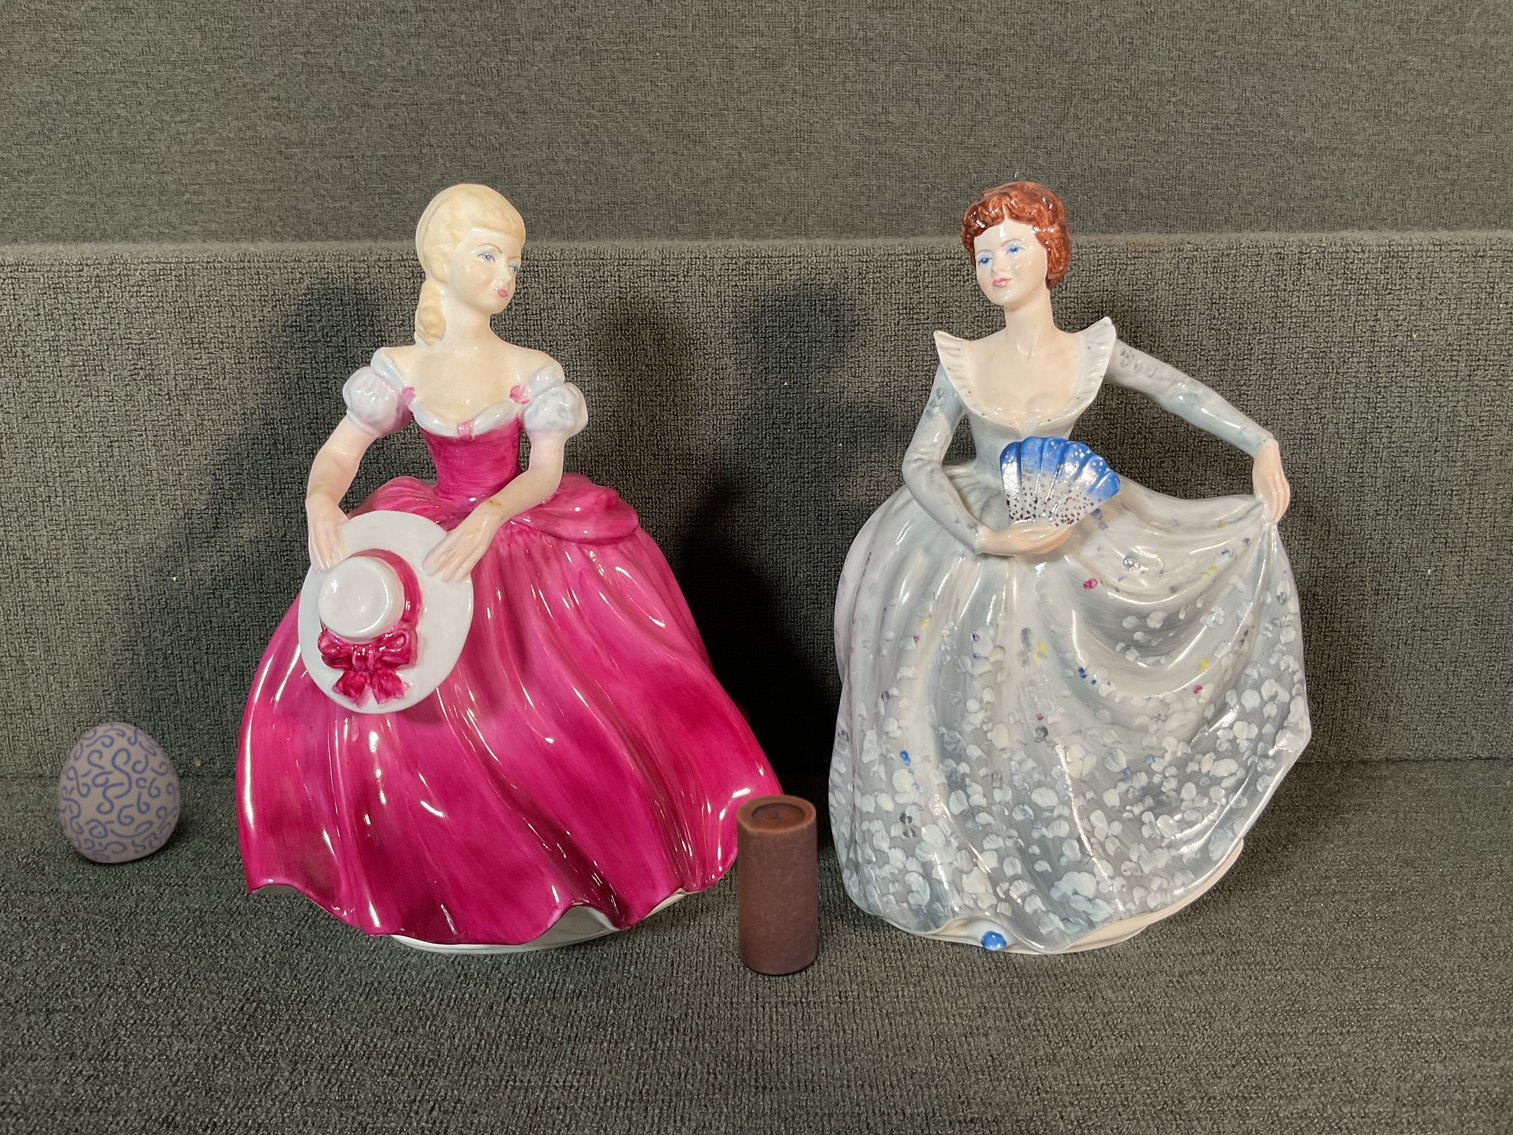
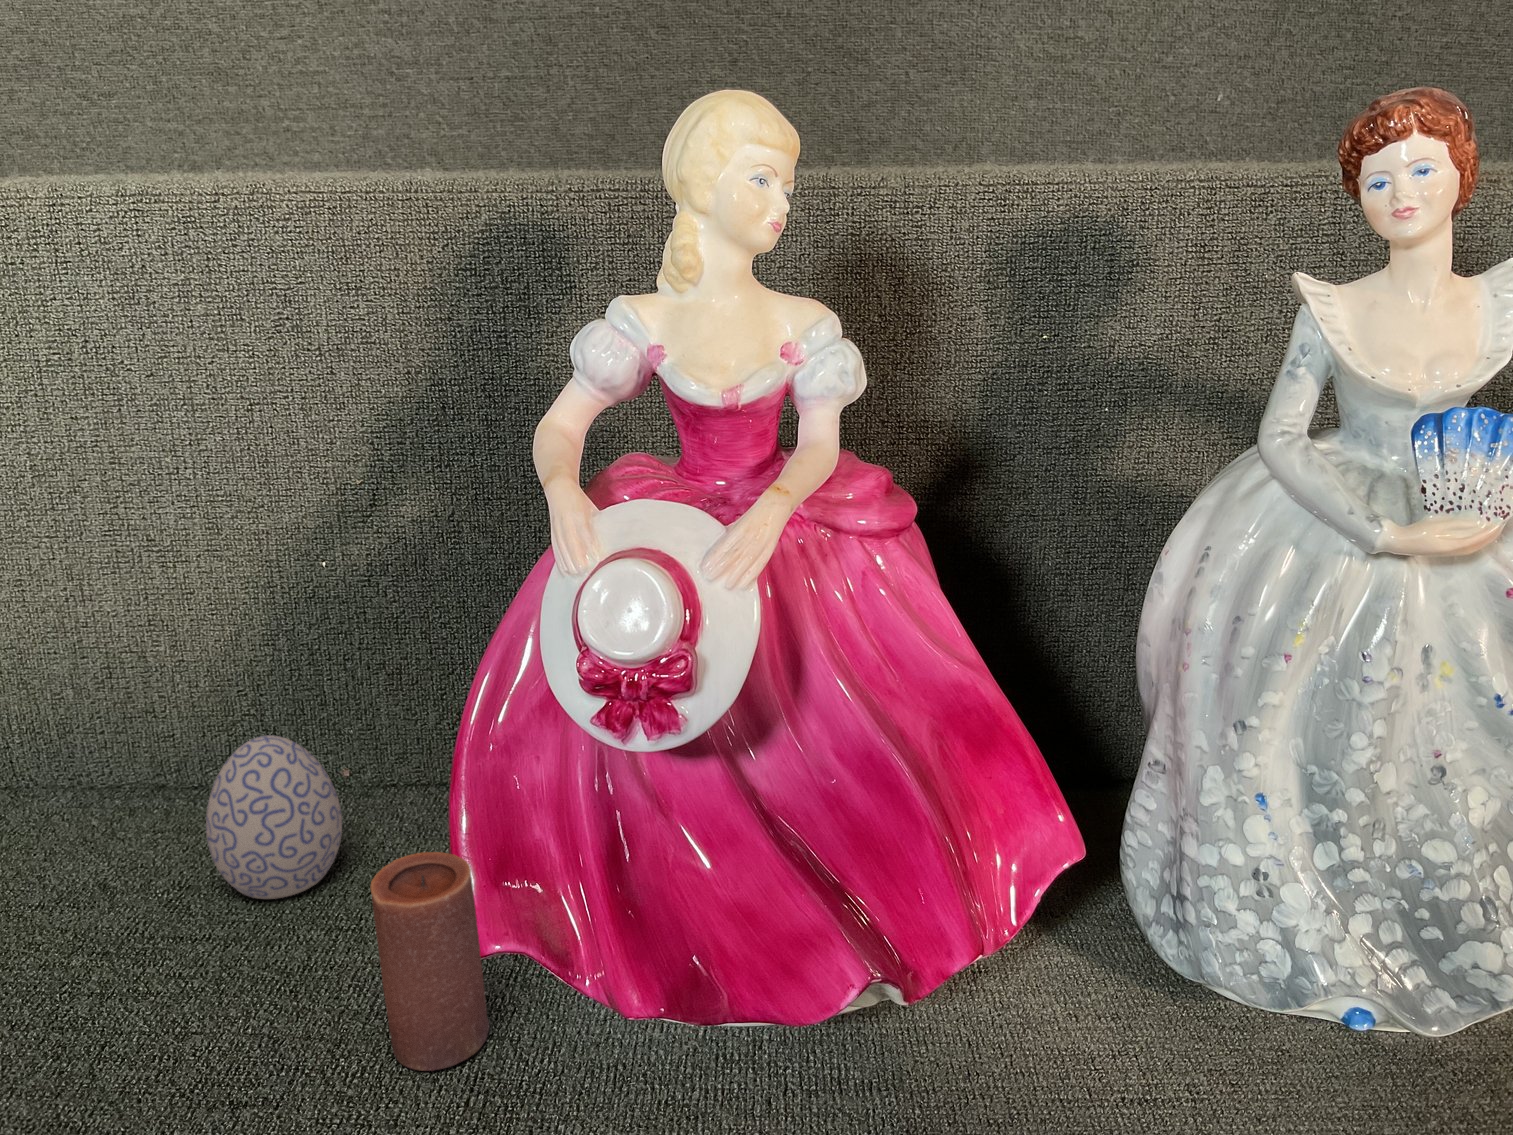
candle: present [736,795,818,974] -> present [371,852,489,1071]

